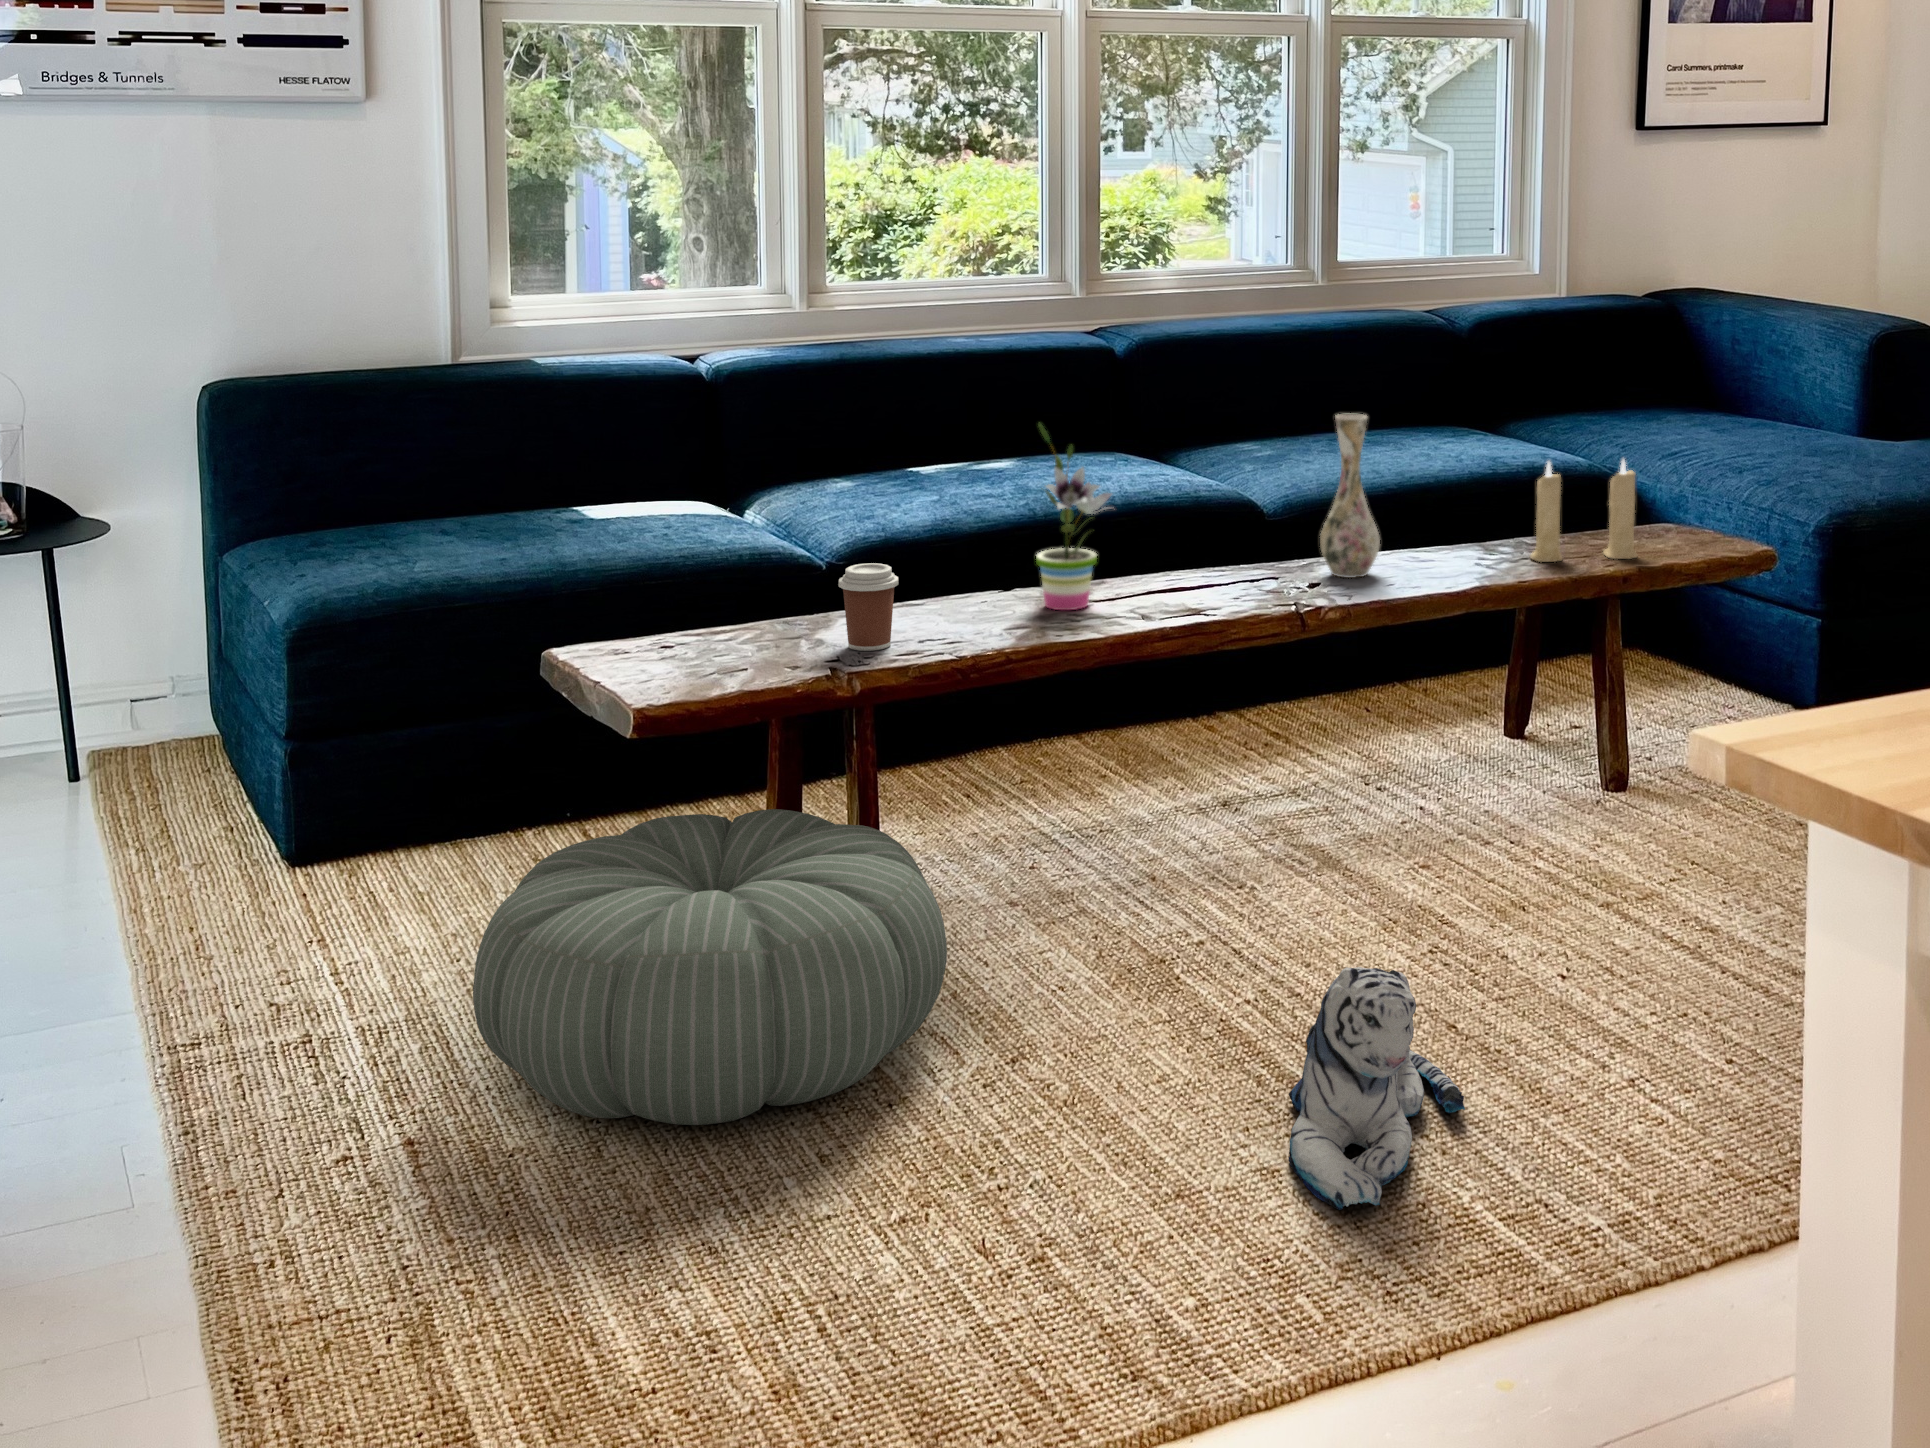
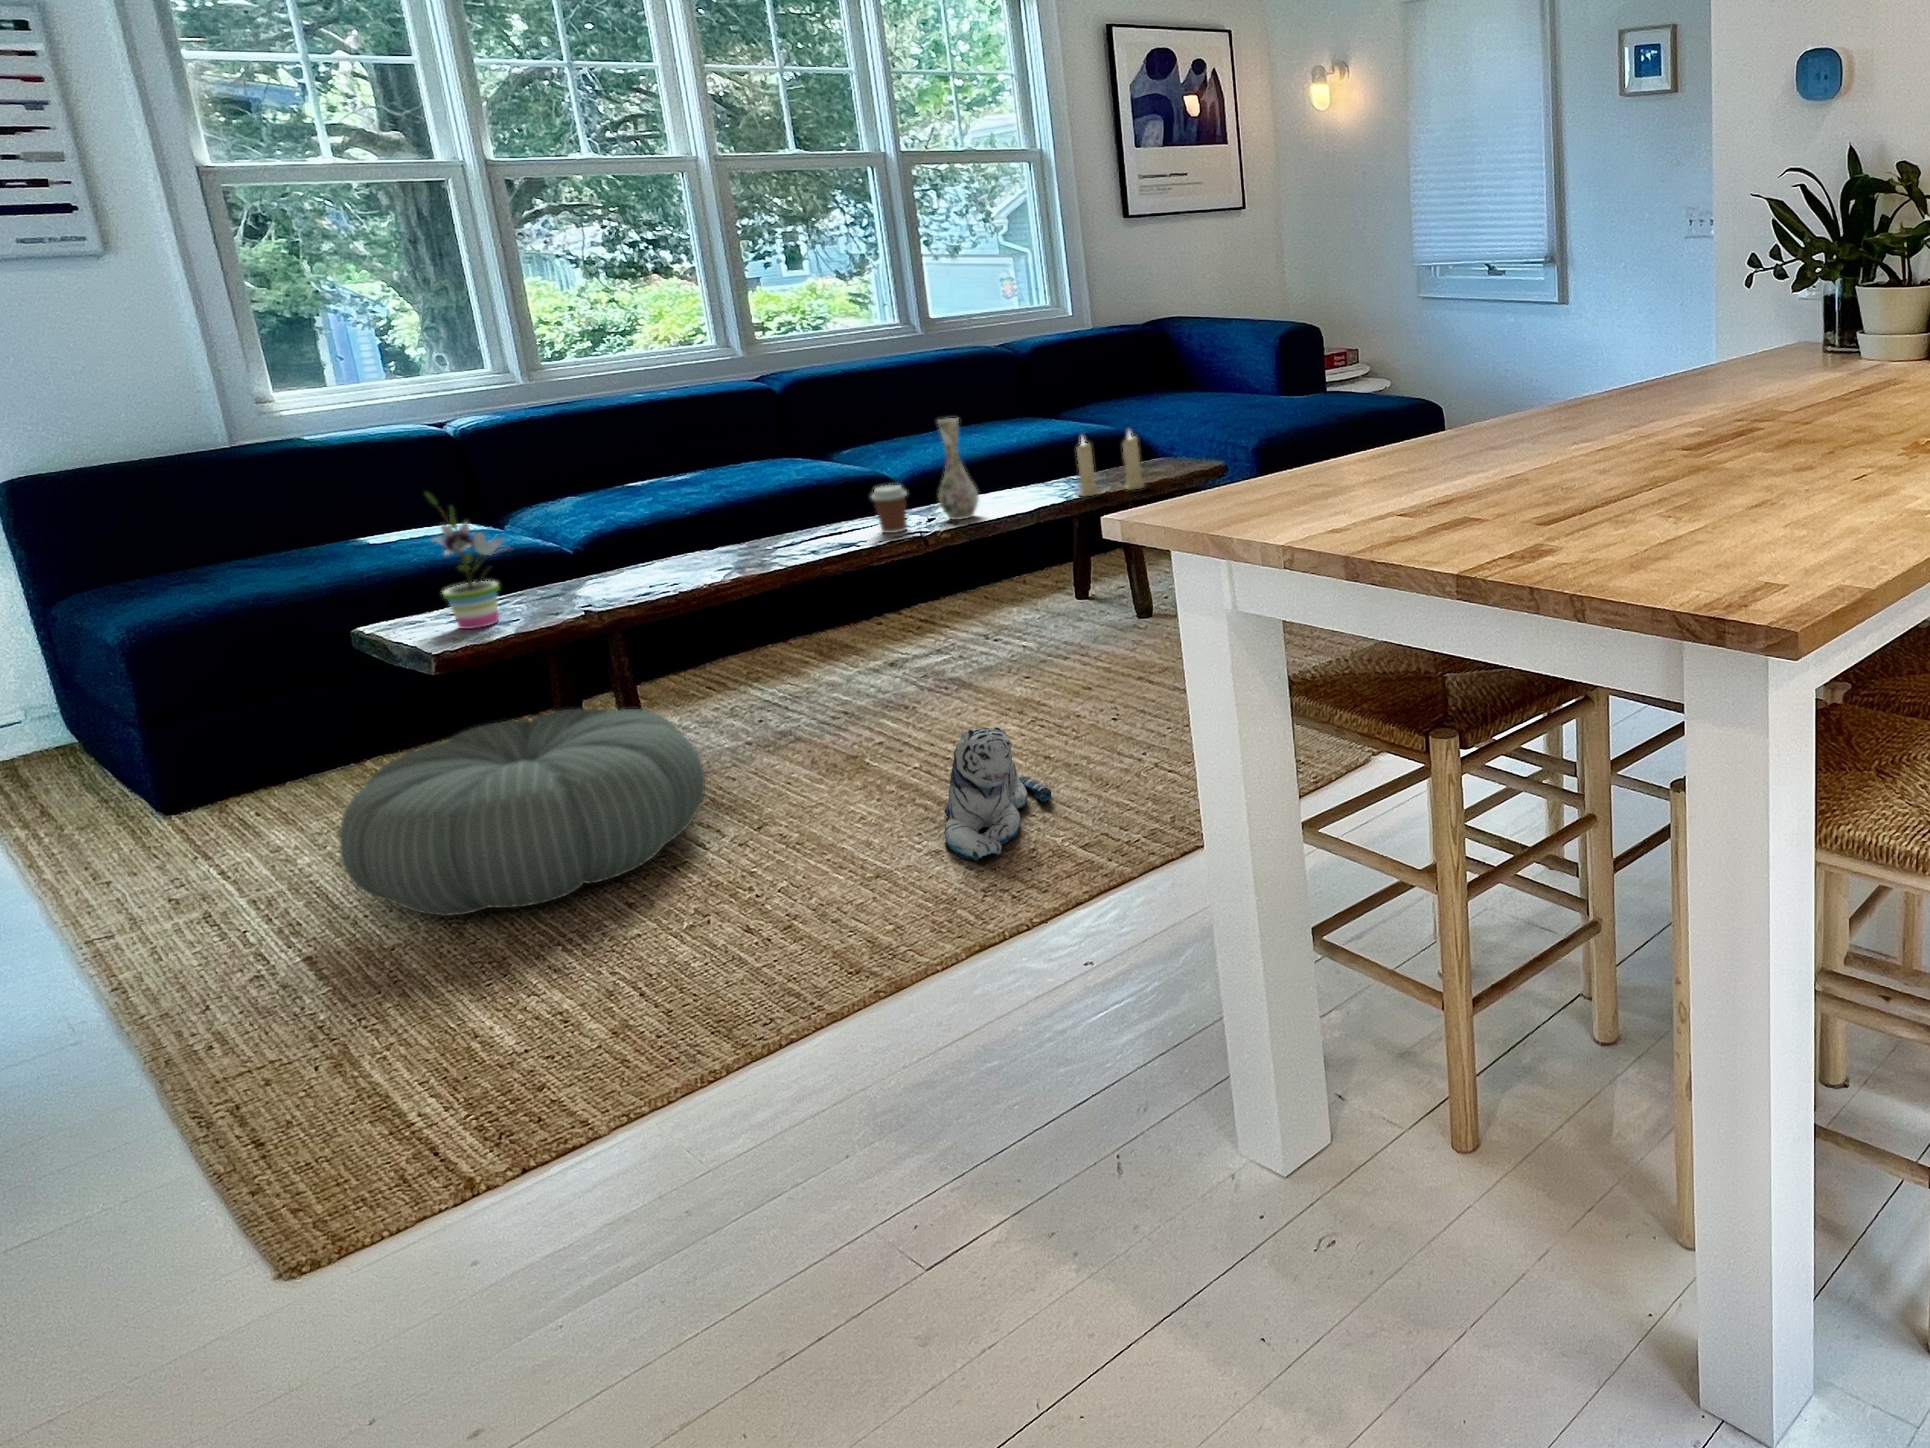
potted plant: present [1036,424,1112,610] -> present [425,493,506,629]
coffee cup: present [839,563,898,651] -> present [871,485,907,533]

